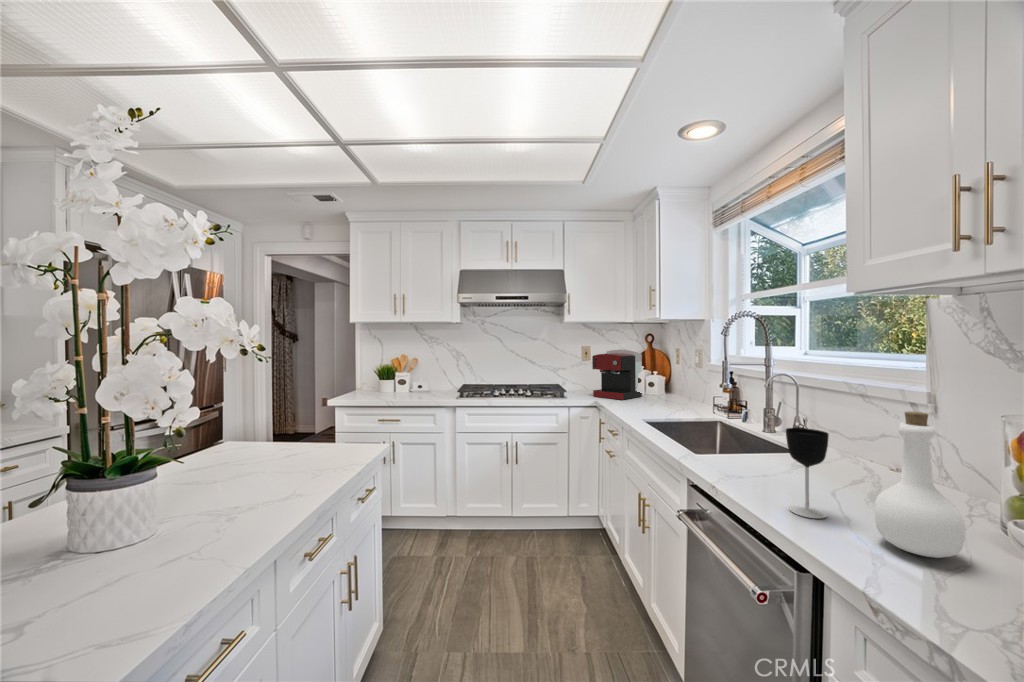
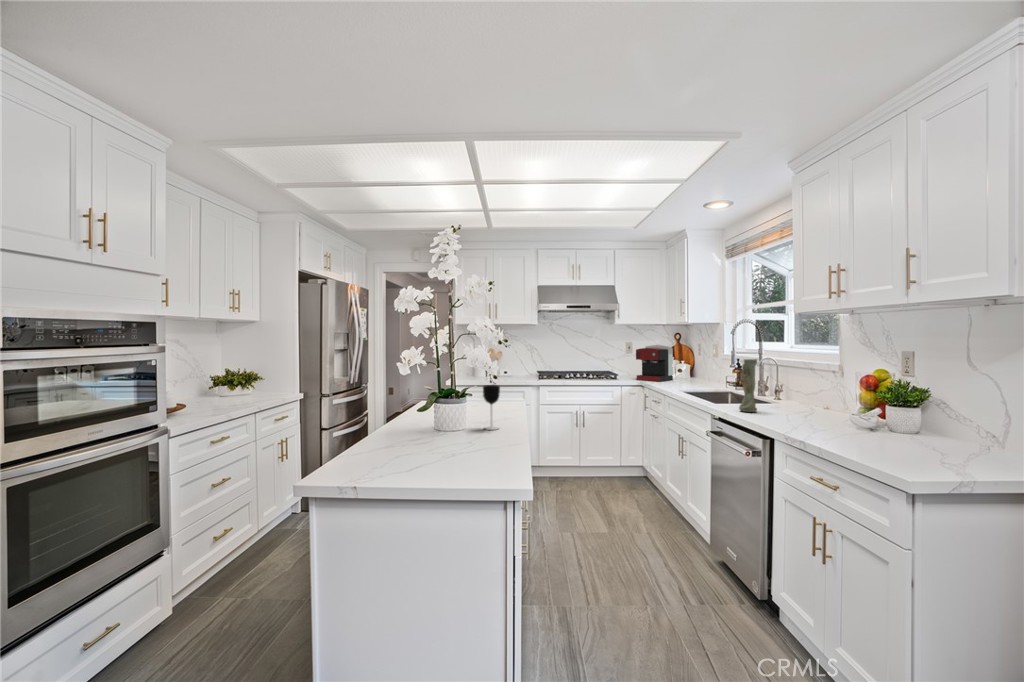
vase: none [739,382,775,486] -> present [739,359,757,412]
bottle: present [874,411,966,558] -> none [796,367,830,426]
wine glass: present [786,428,829,518] -> present [483,385,500,430]

